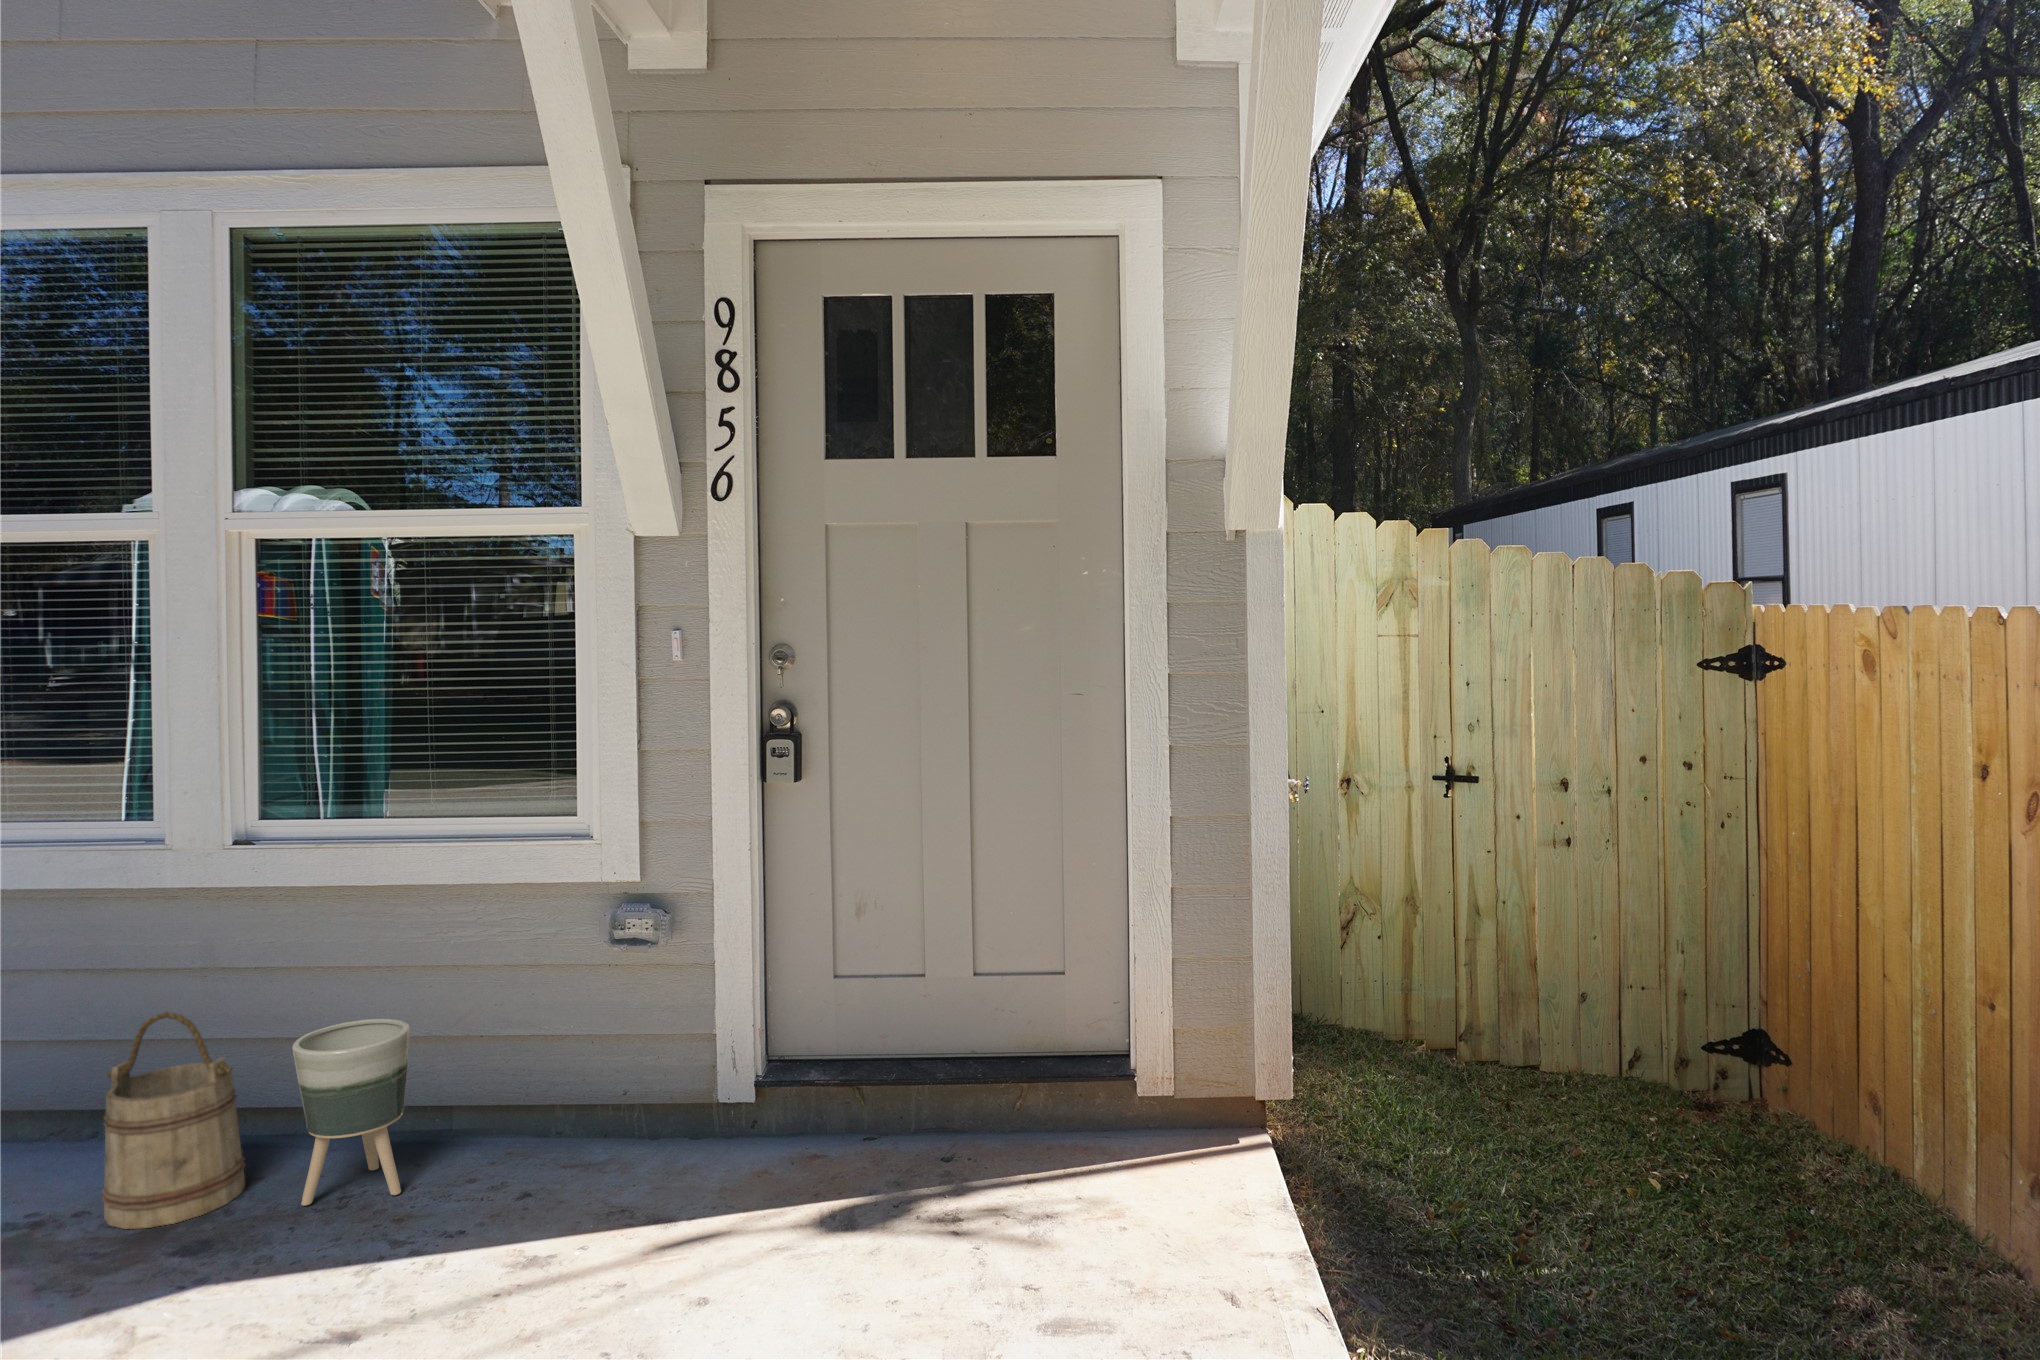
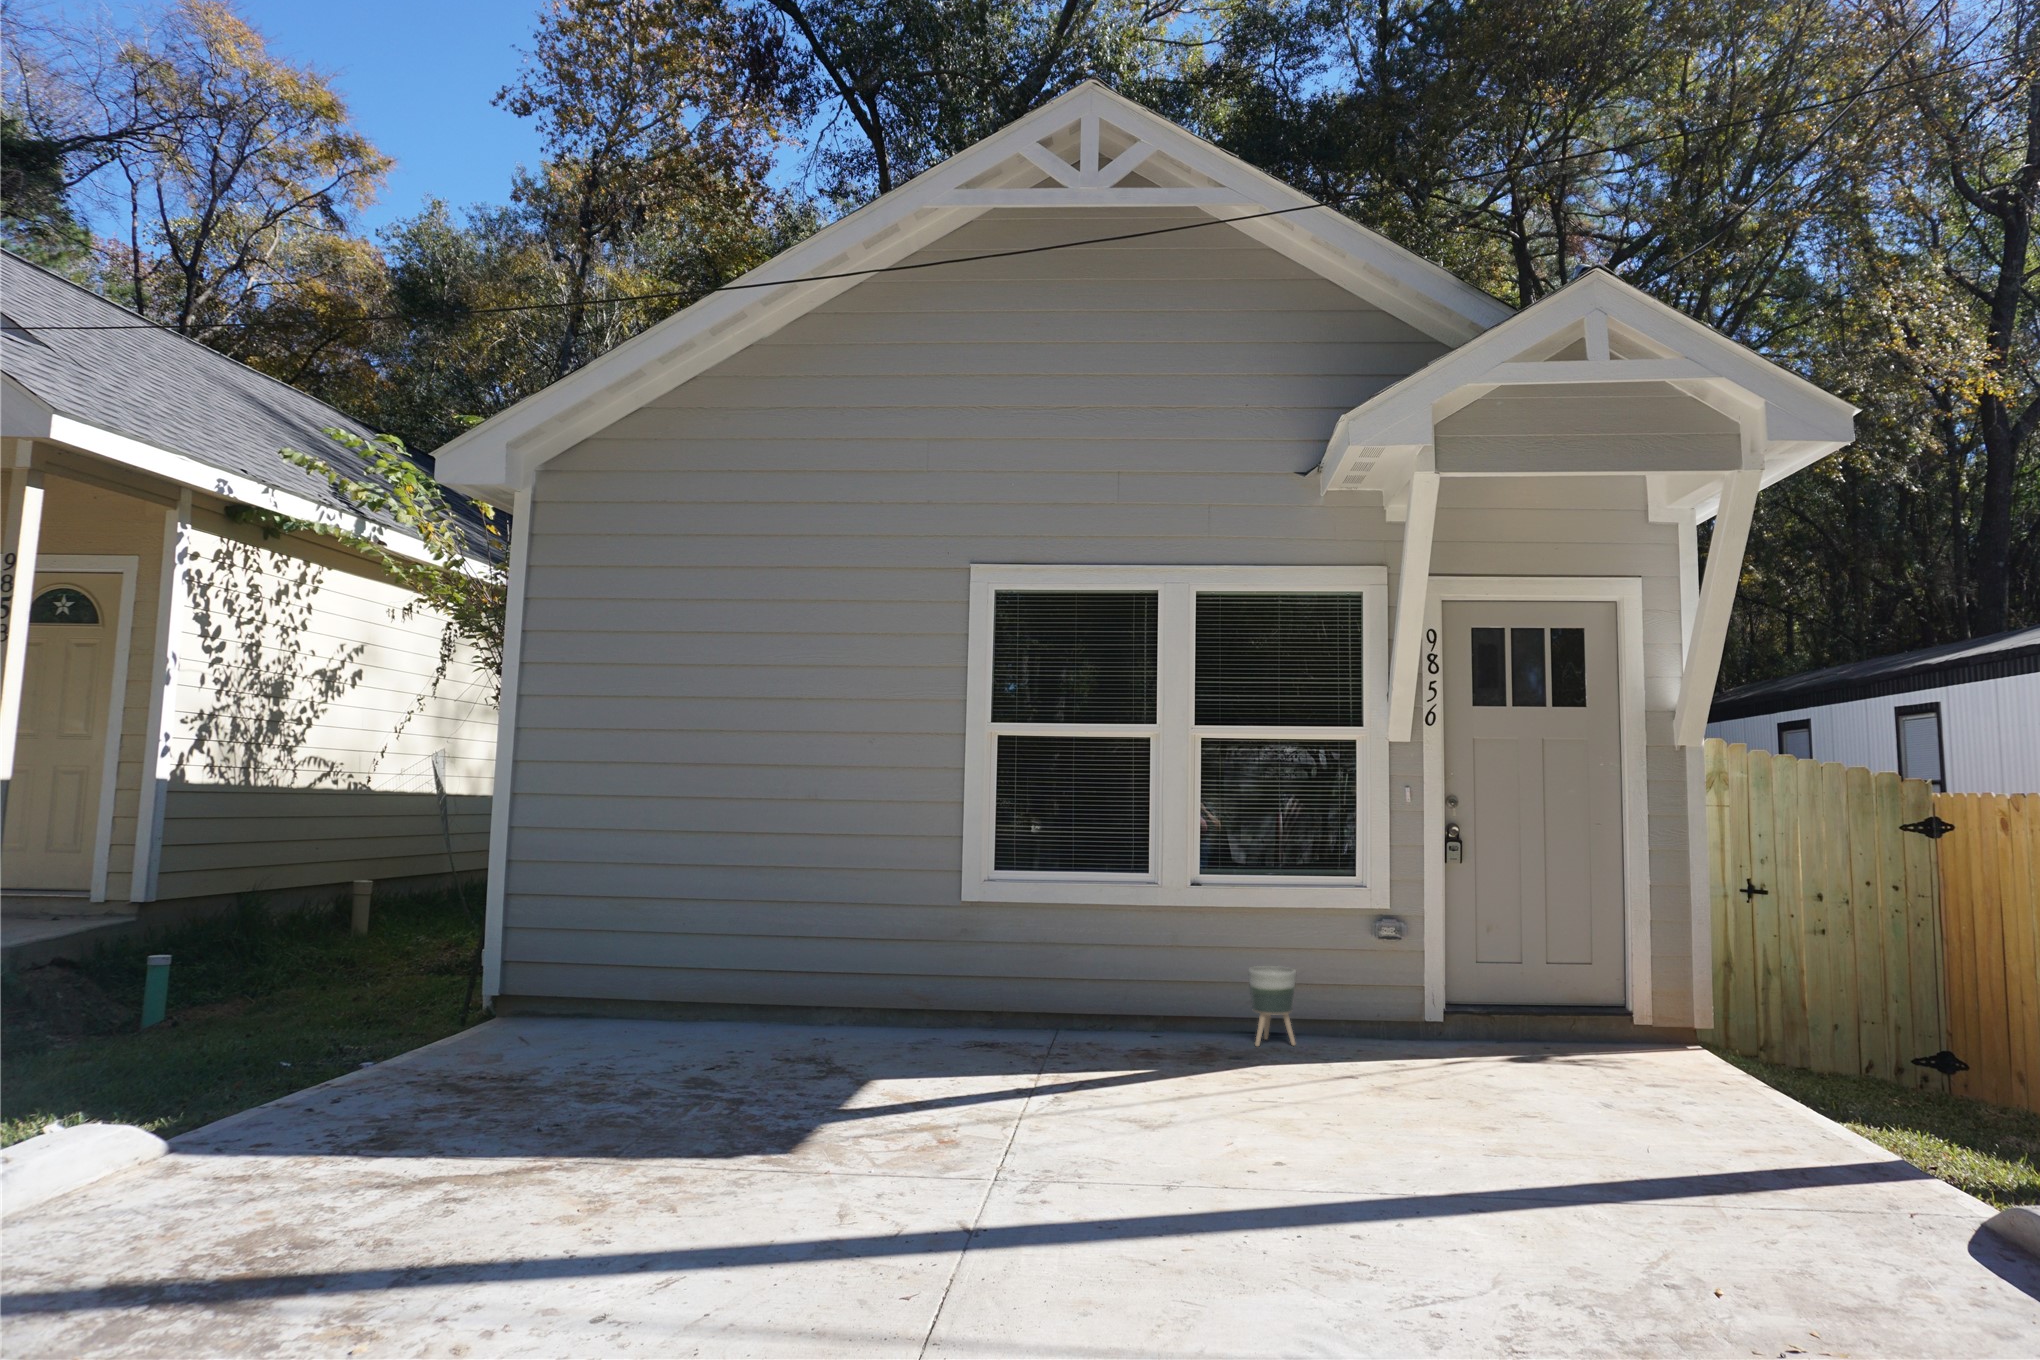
bucket: present [102,1012,245,1229] -> none [1163,953,1219,1049]

